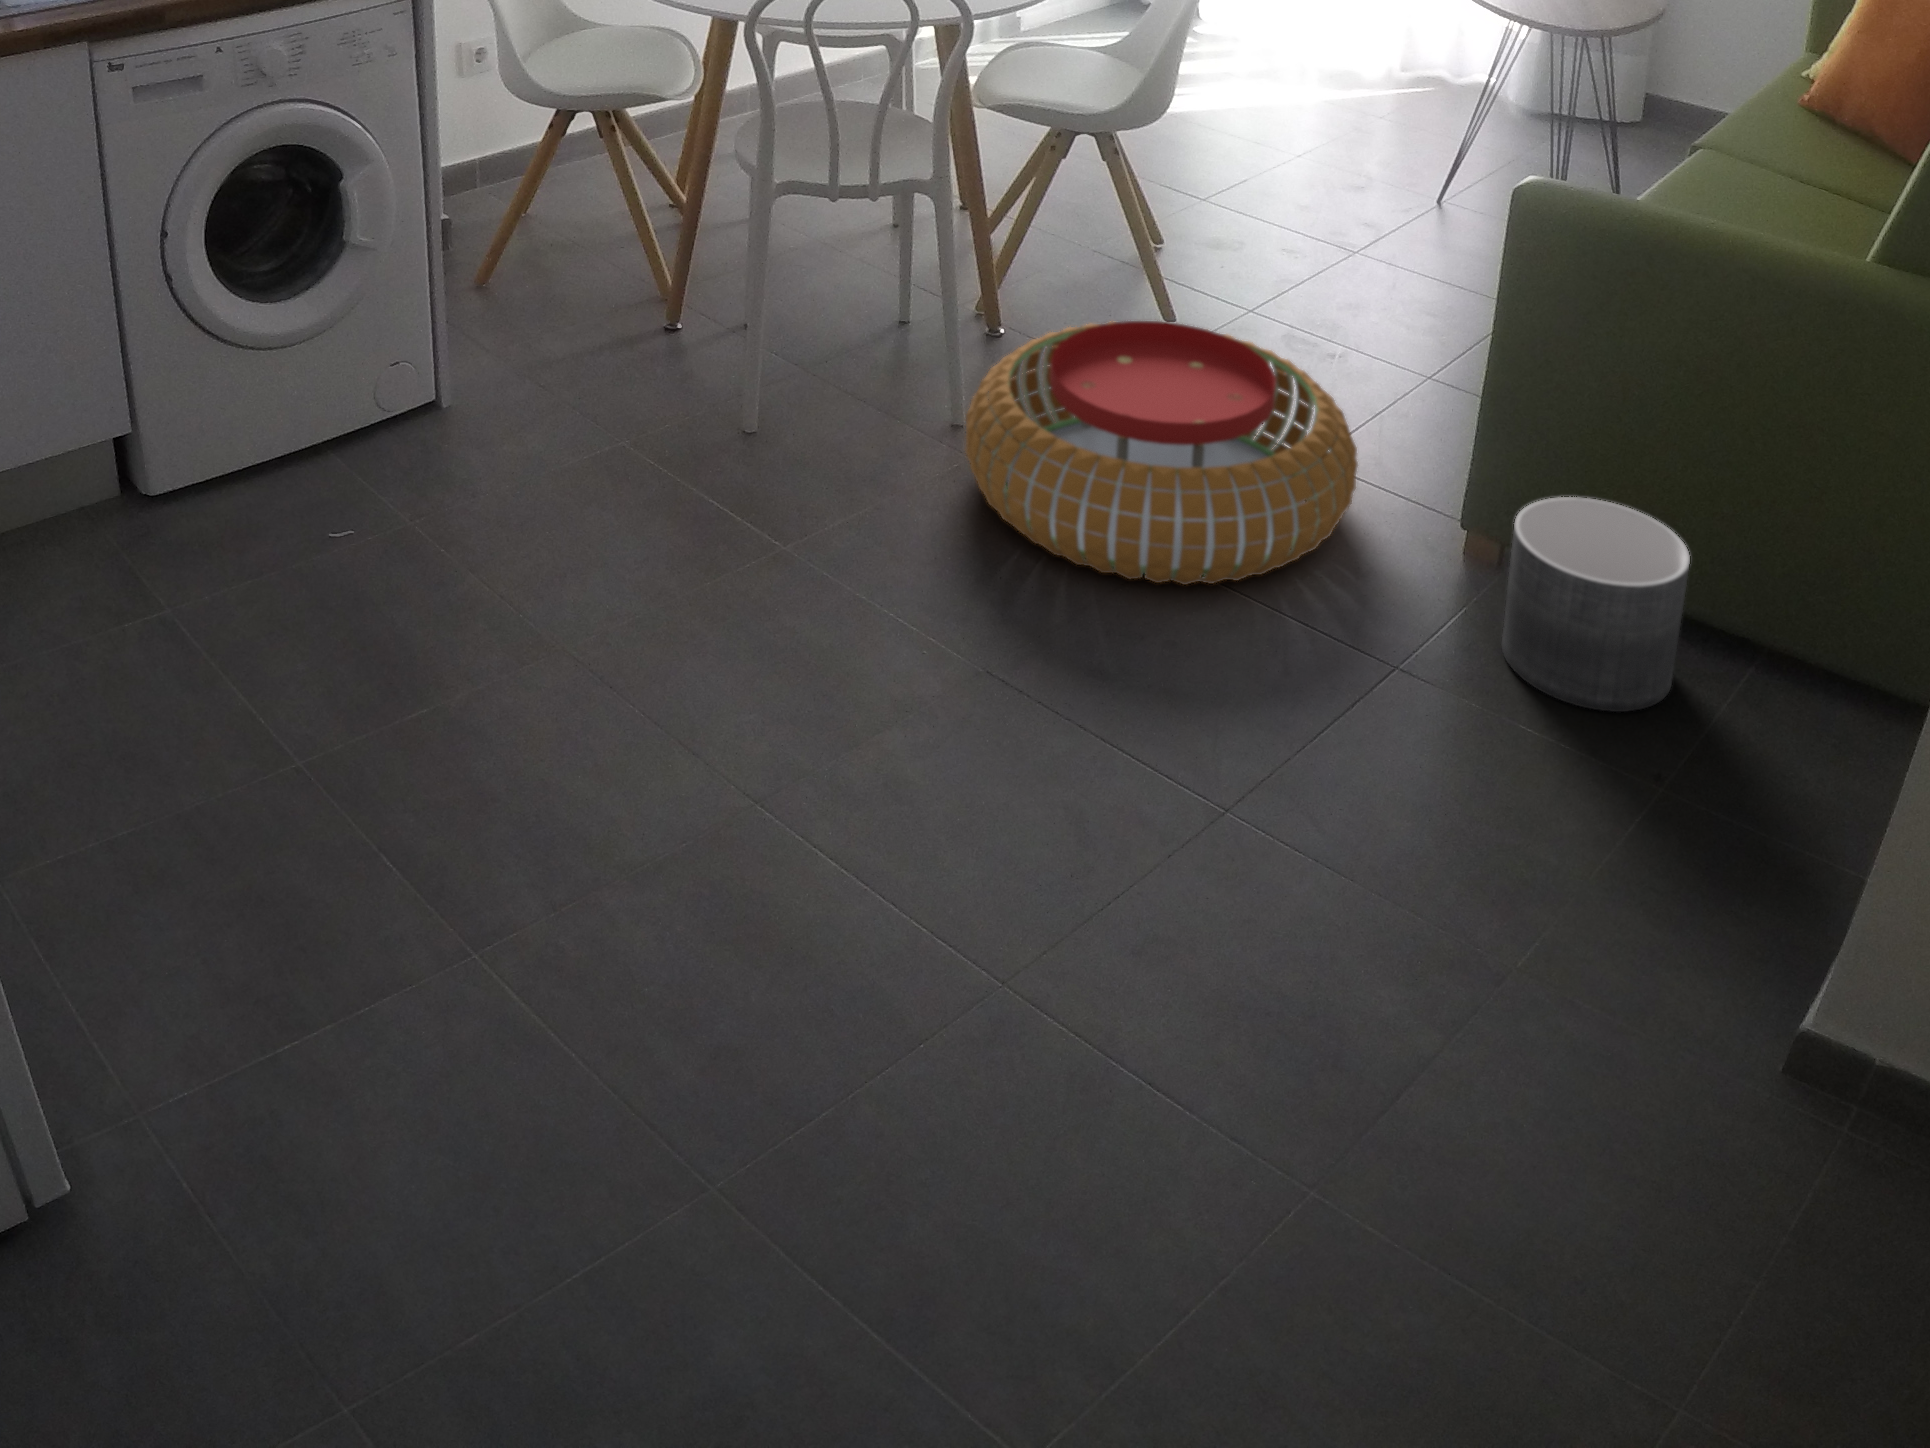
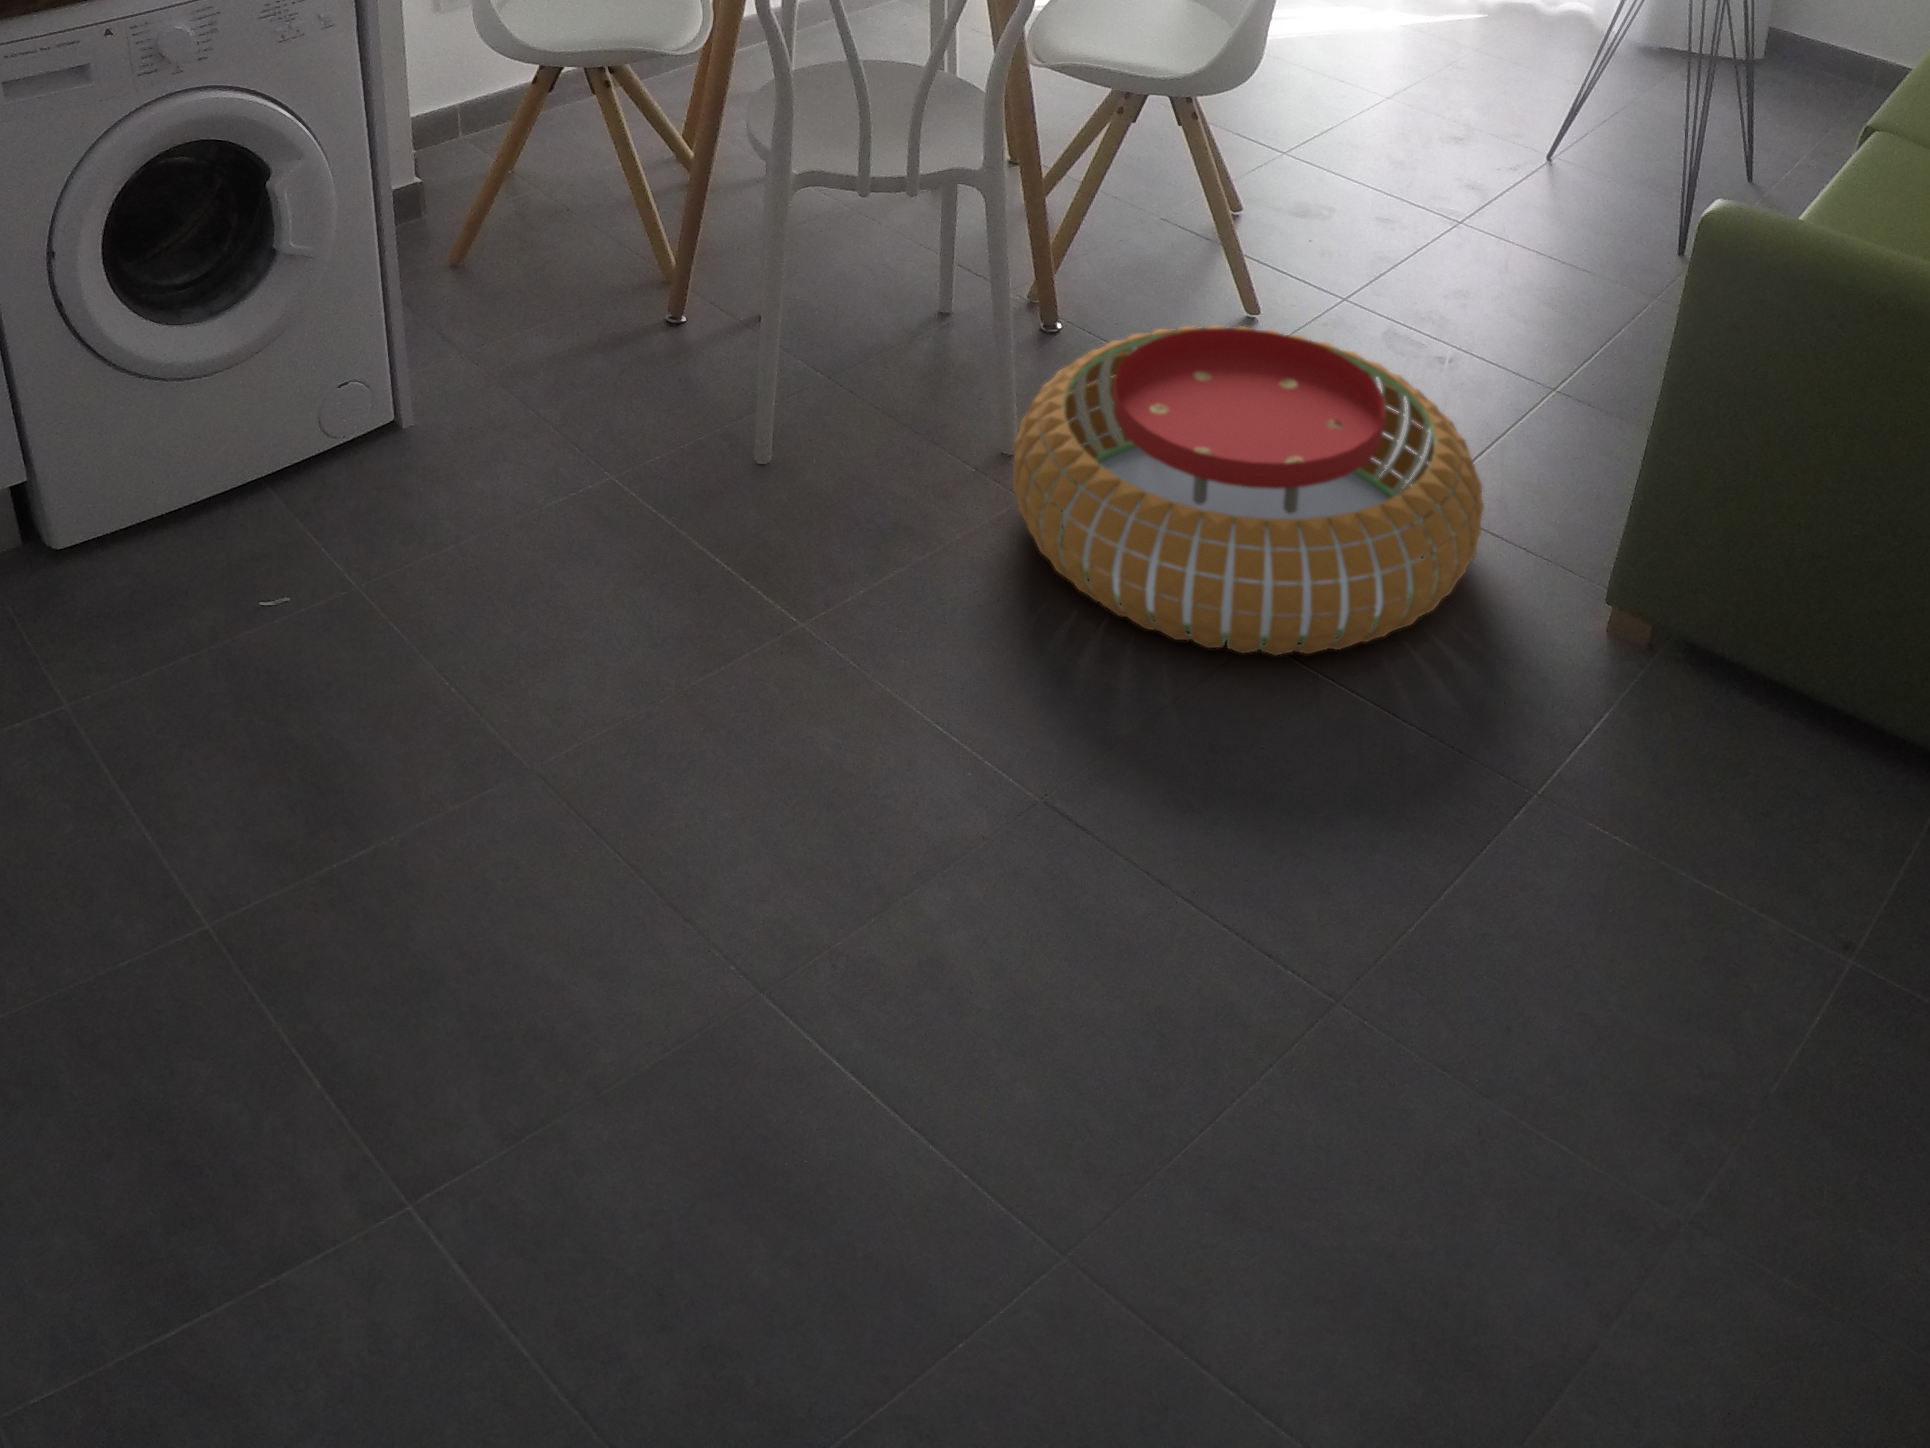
planter: present [1502,497,1690,712] -> none [1661,558,1900,826]

